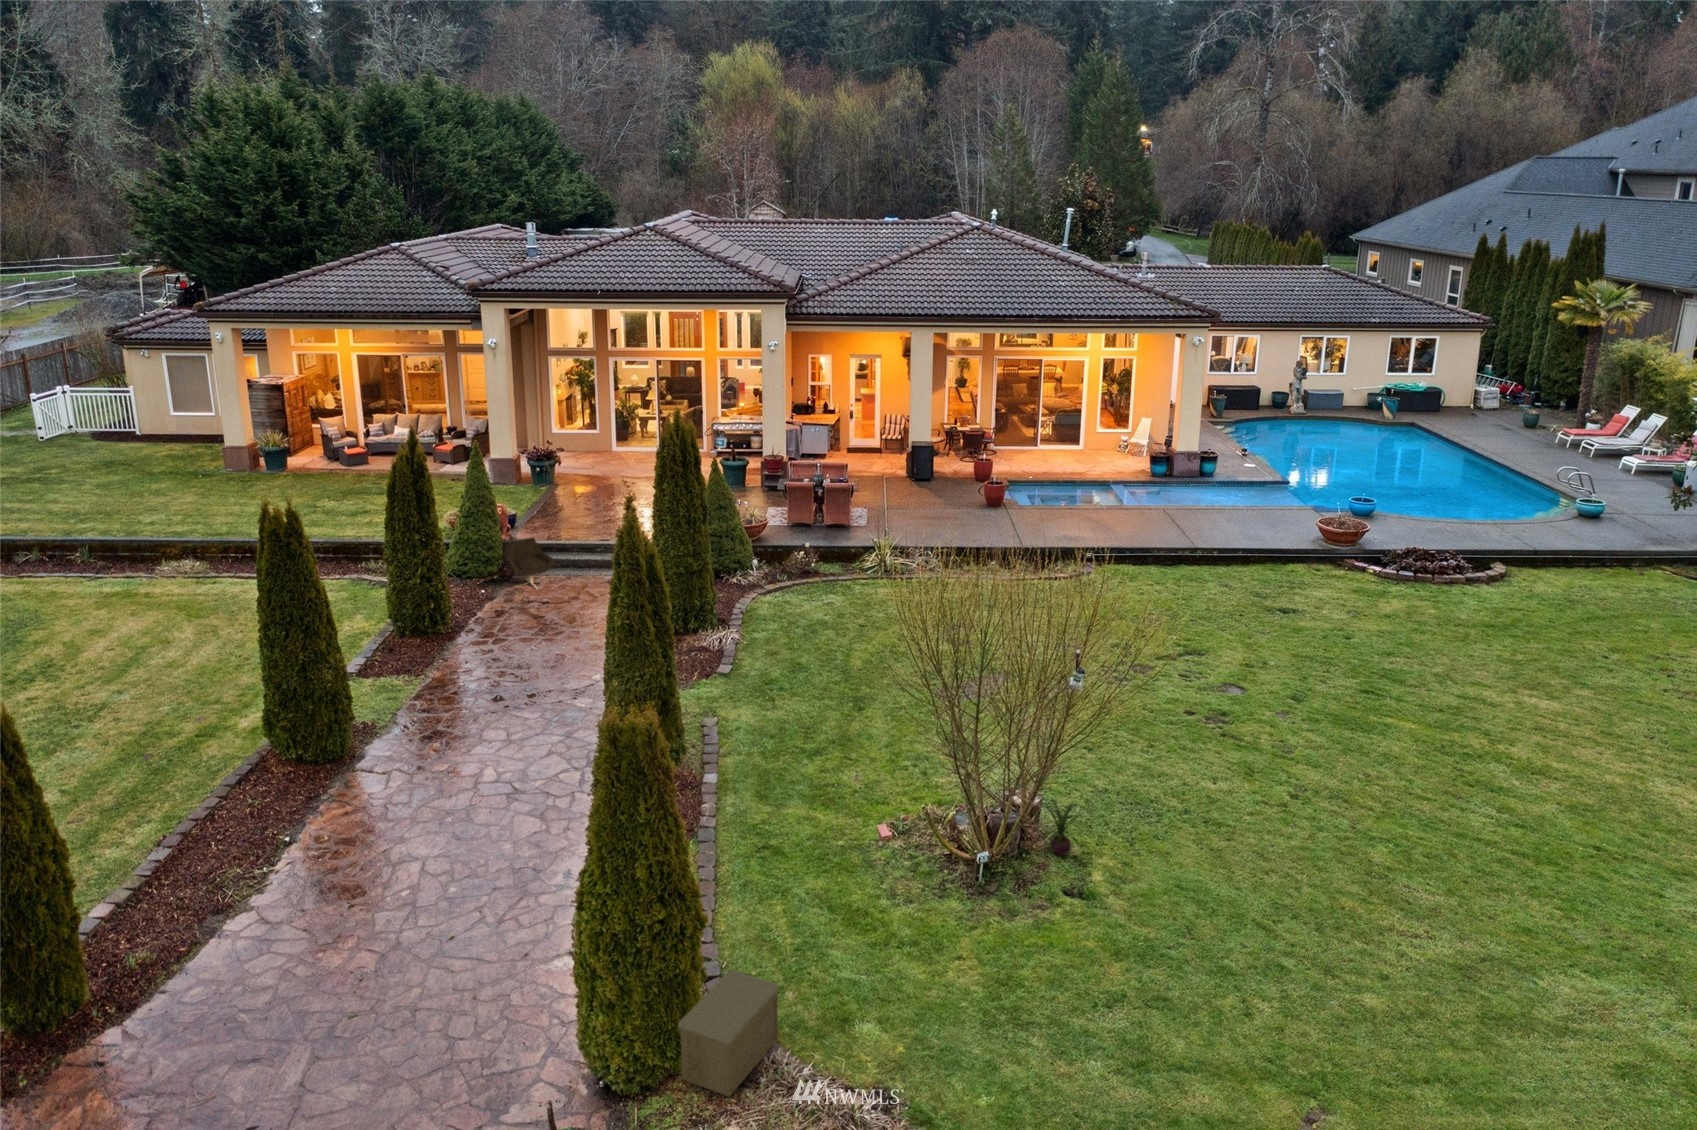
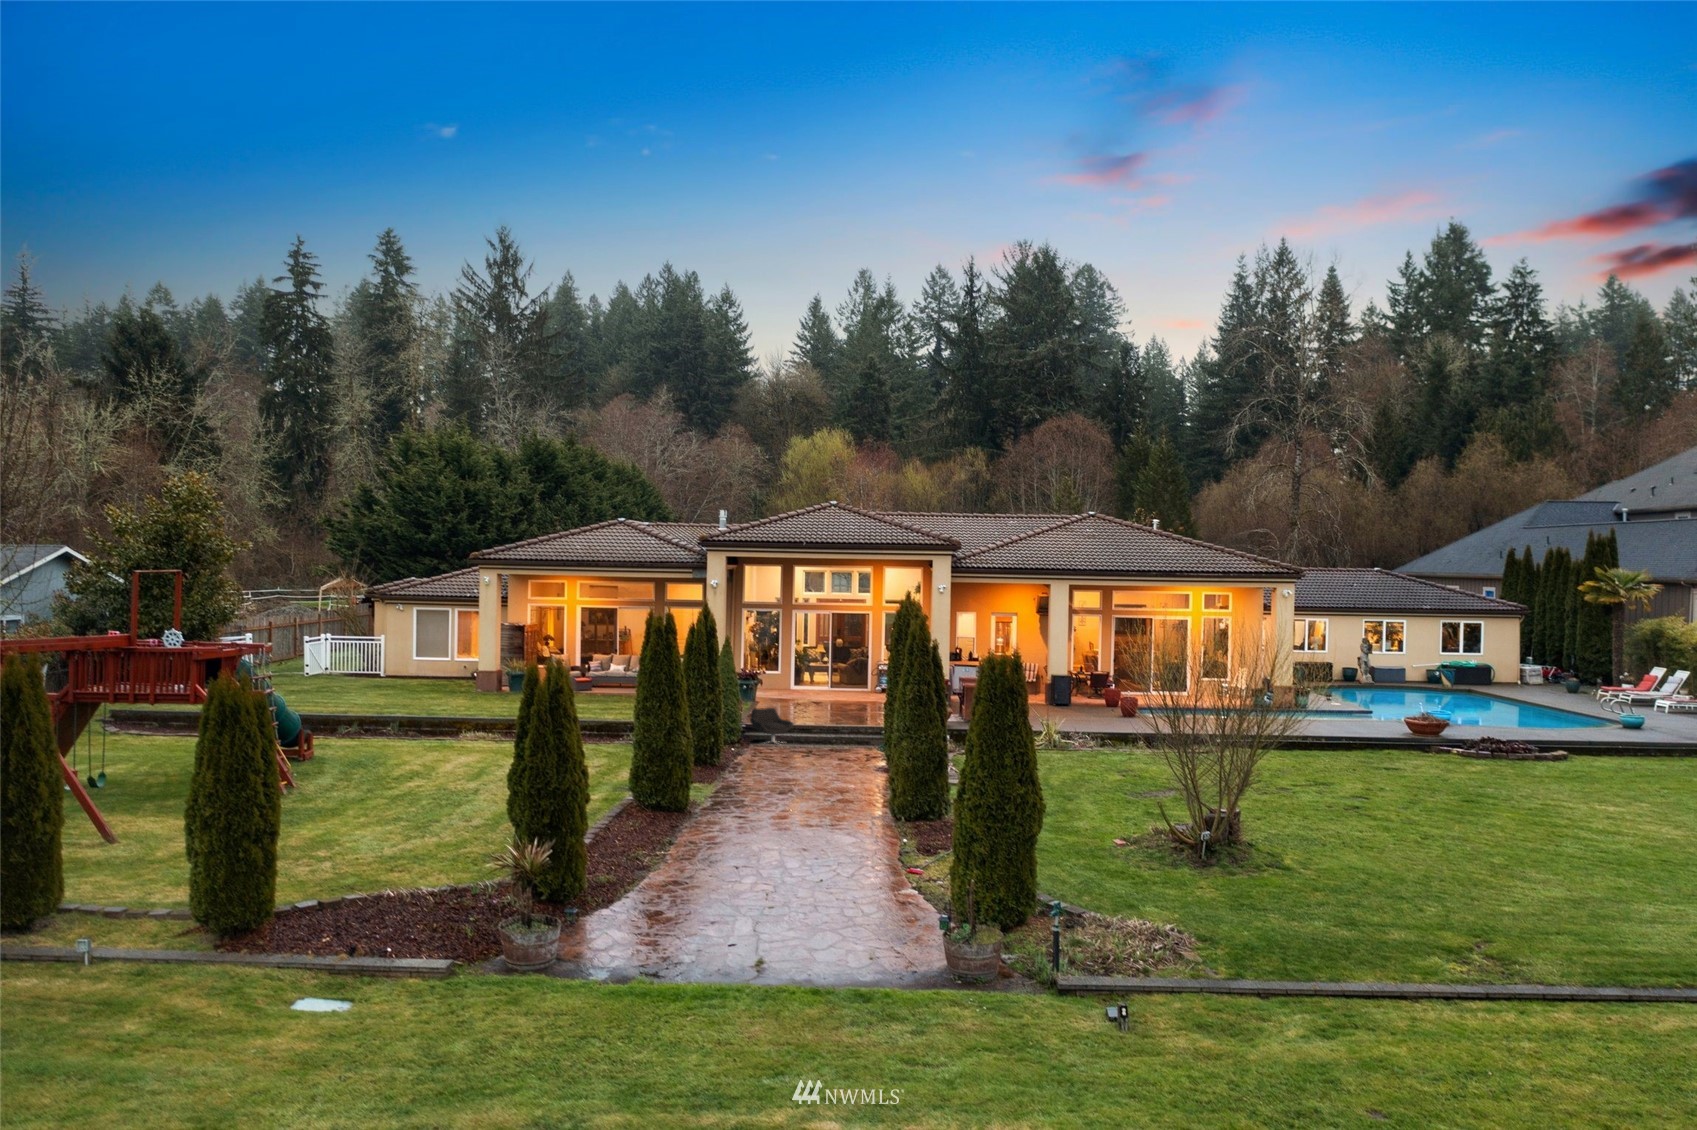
decorative plant: present [1040,799,1082,856] -> none [1239,794,1289,838]
storage bench: present [678,969,778,1096] -> none [1053,831,1110,897]

